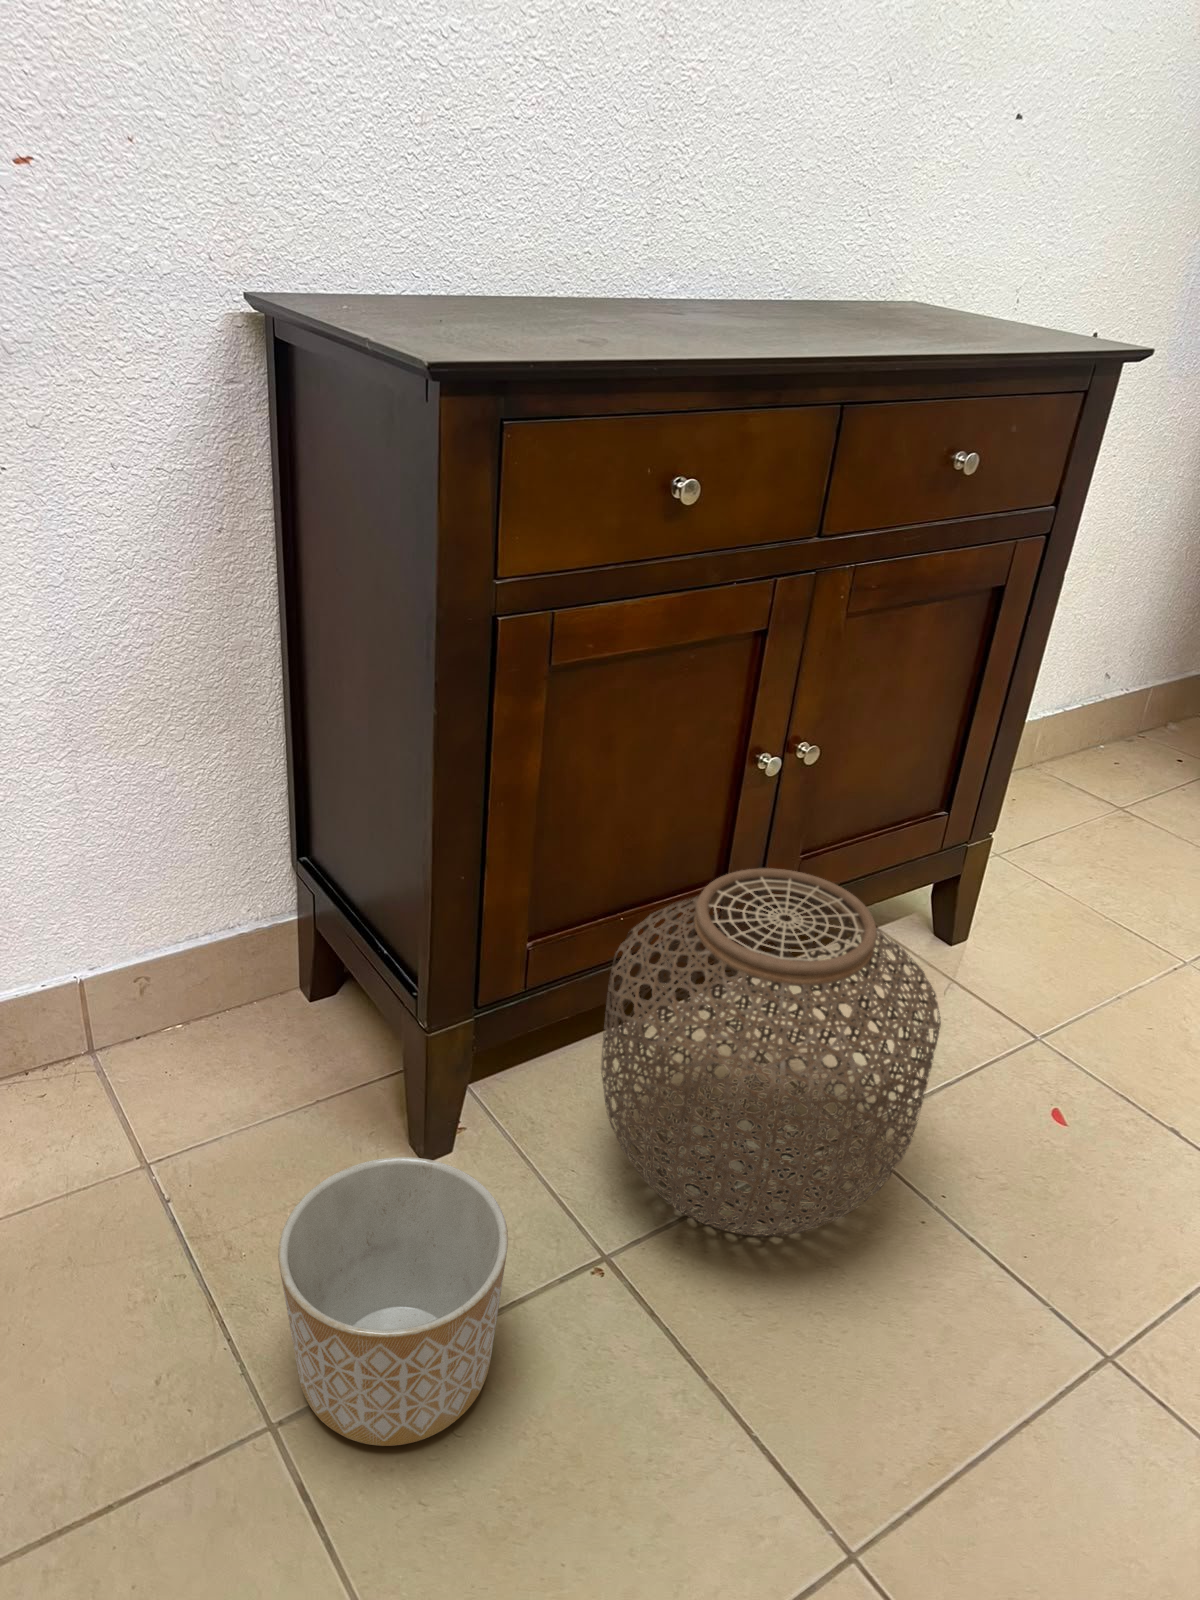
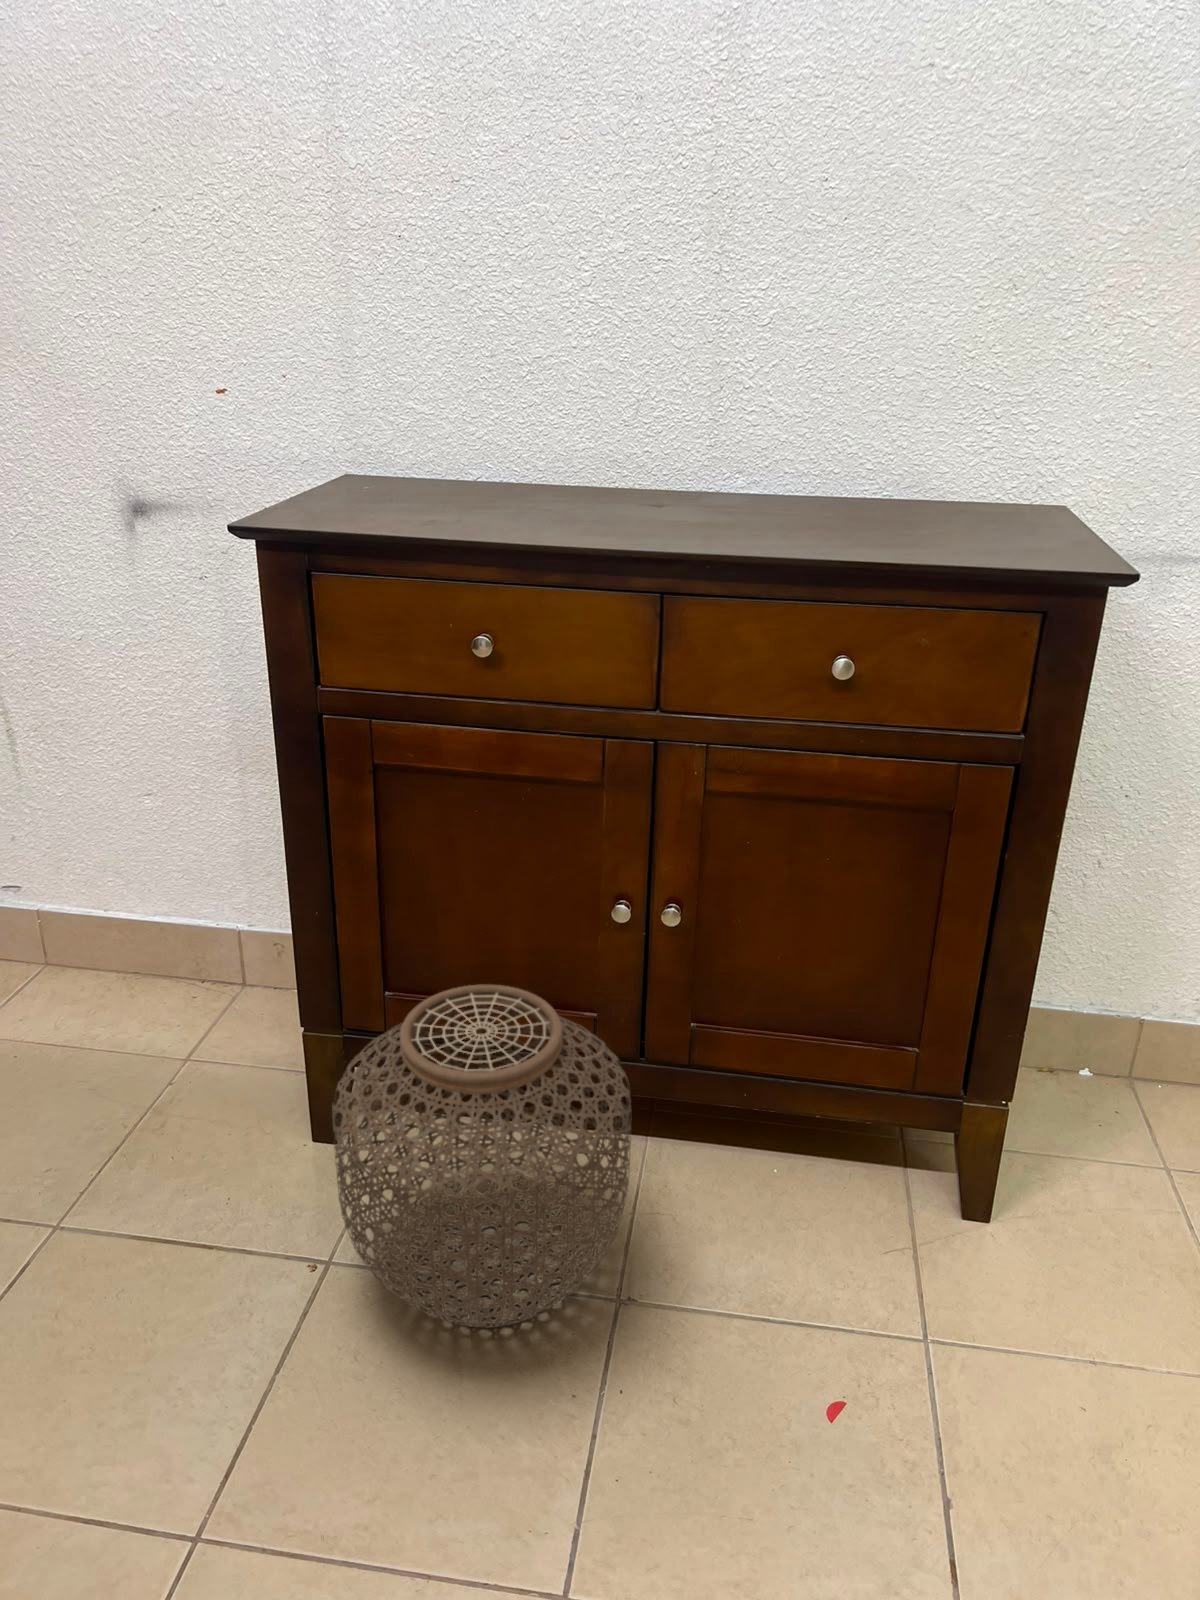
planter: present [278,1157,508,1446] -> none [33,1083,212,1285]

